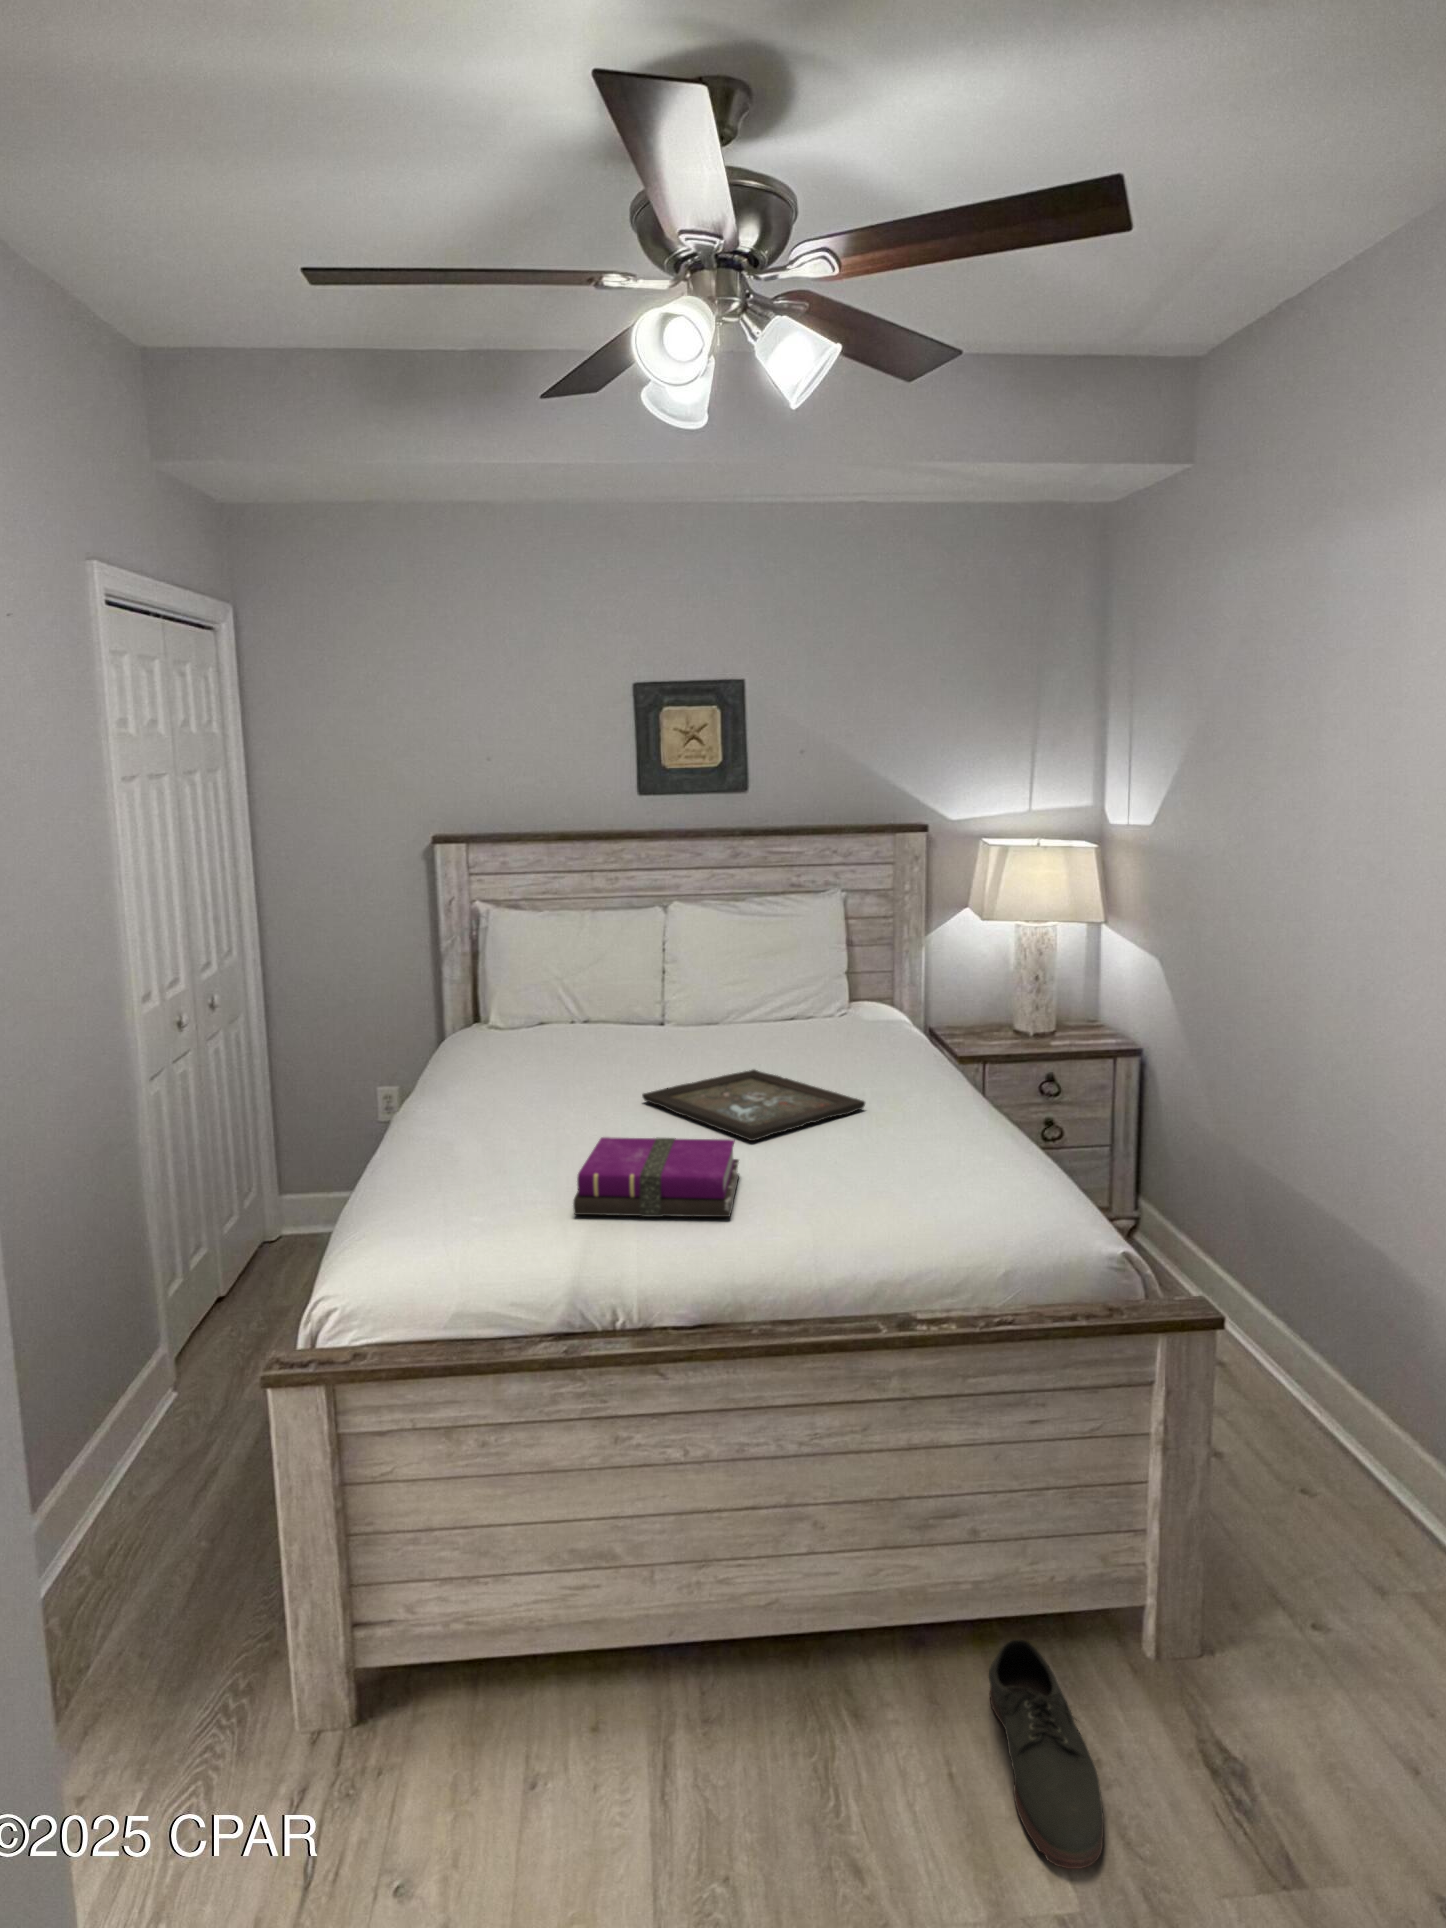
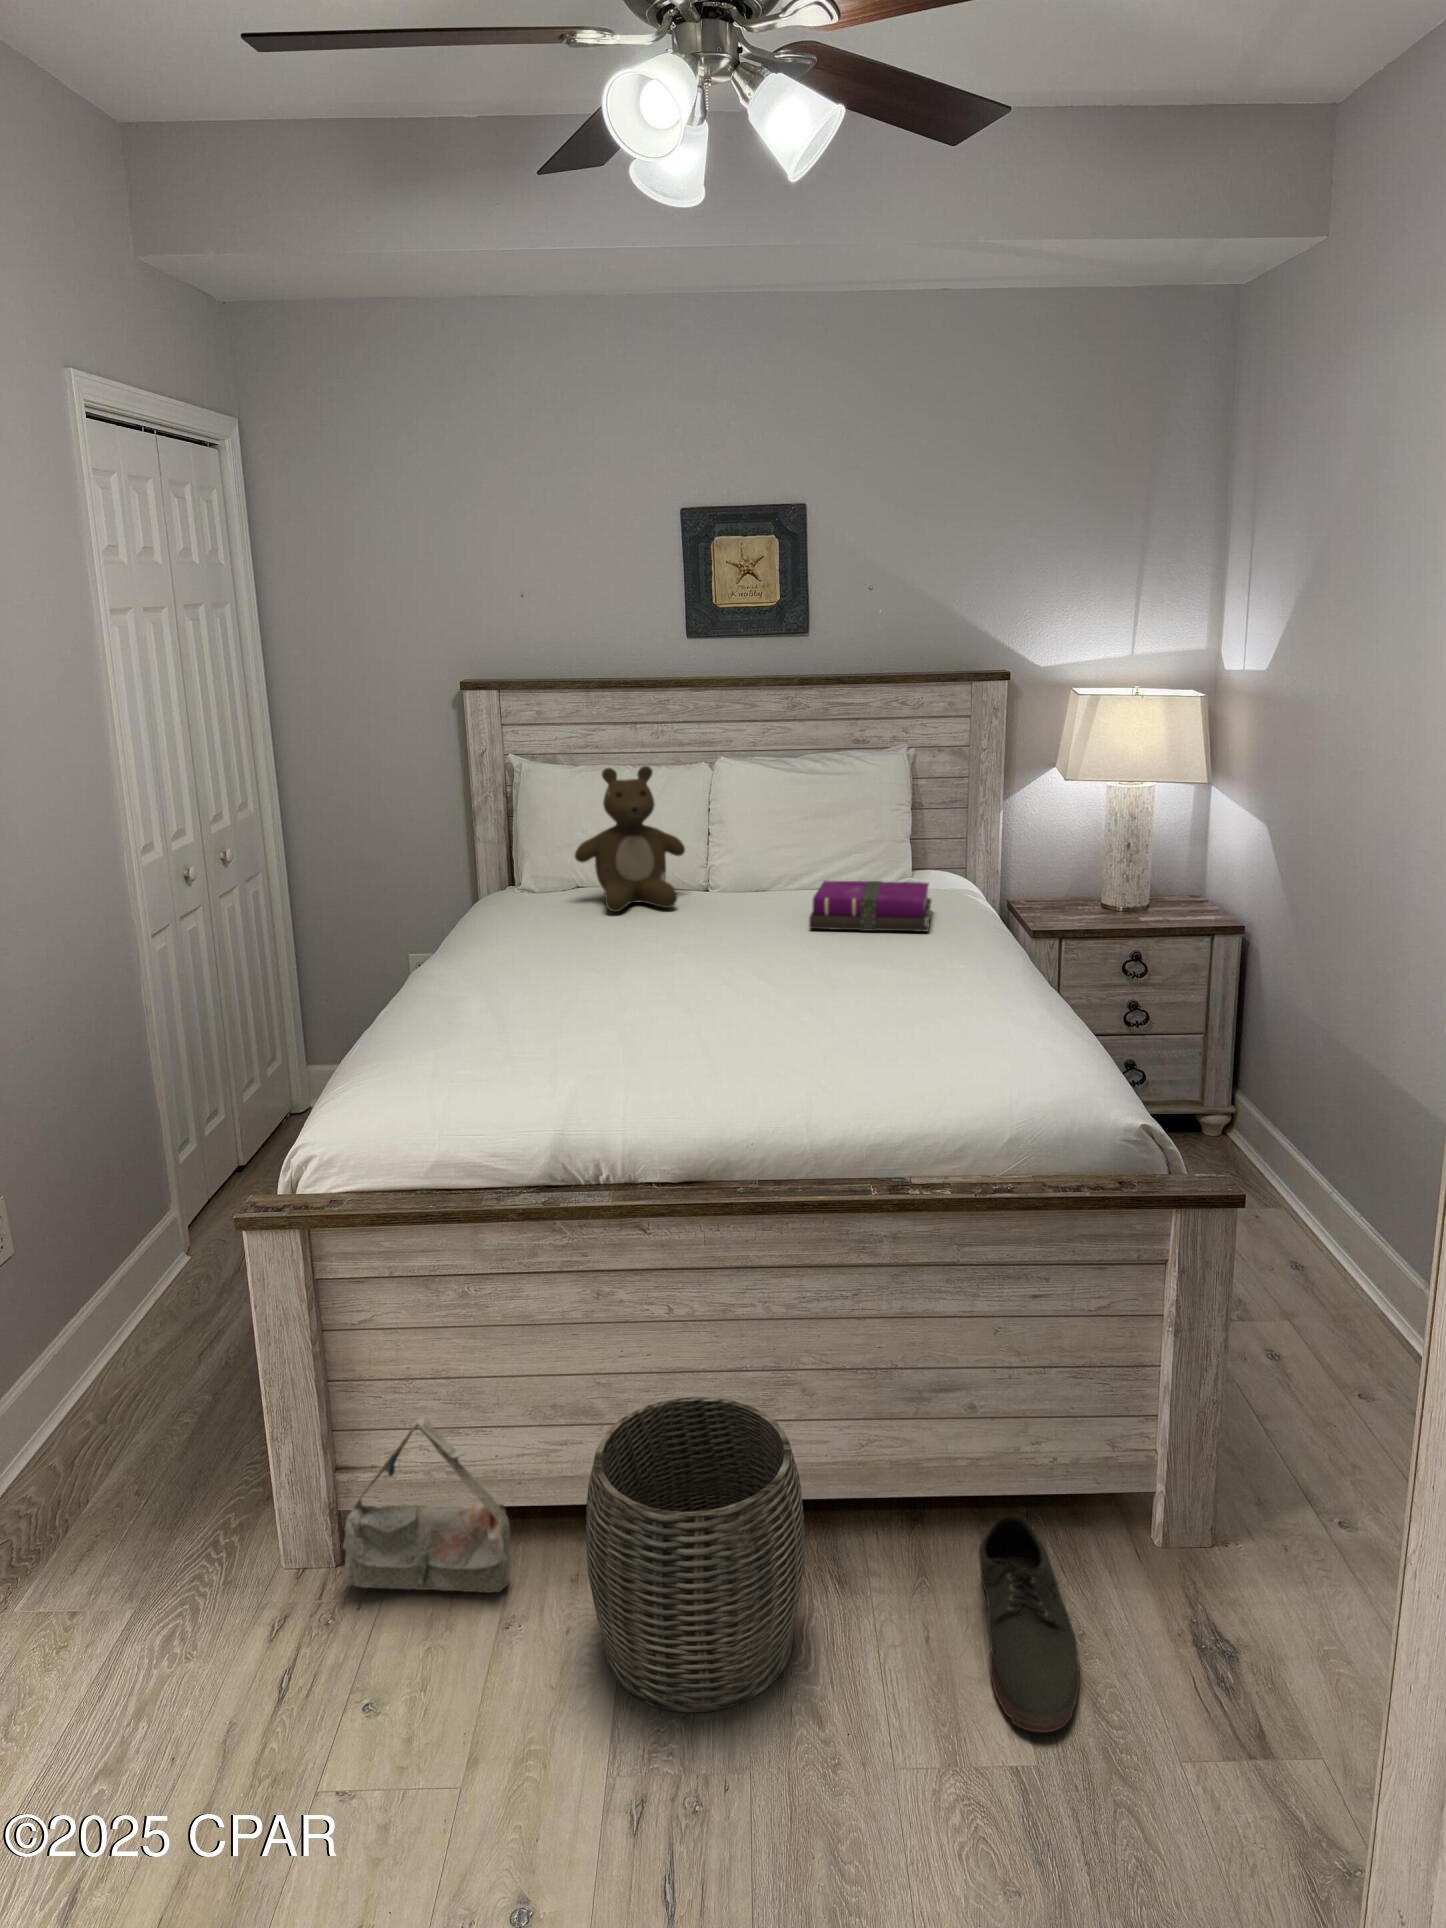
teddy bear: none [544,913,646,1049] -> present [575,766,685,912]
tray: present [642,1070,865,1141] -> none [663,935,901,1005]
notebook: present [573,1137,739,1217] -> present [809,881,932,931]
woven basket: none [619,1536,831,1870] -> present [586,1397,805,1713]
bag: none [364,1570,532,1751] -> present [343,1417,511,1593]

